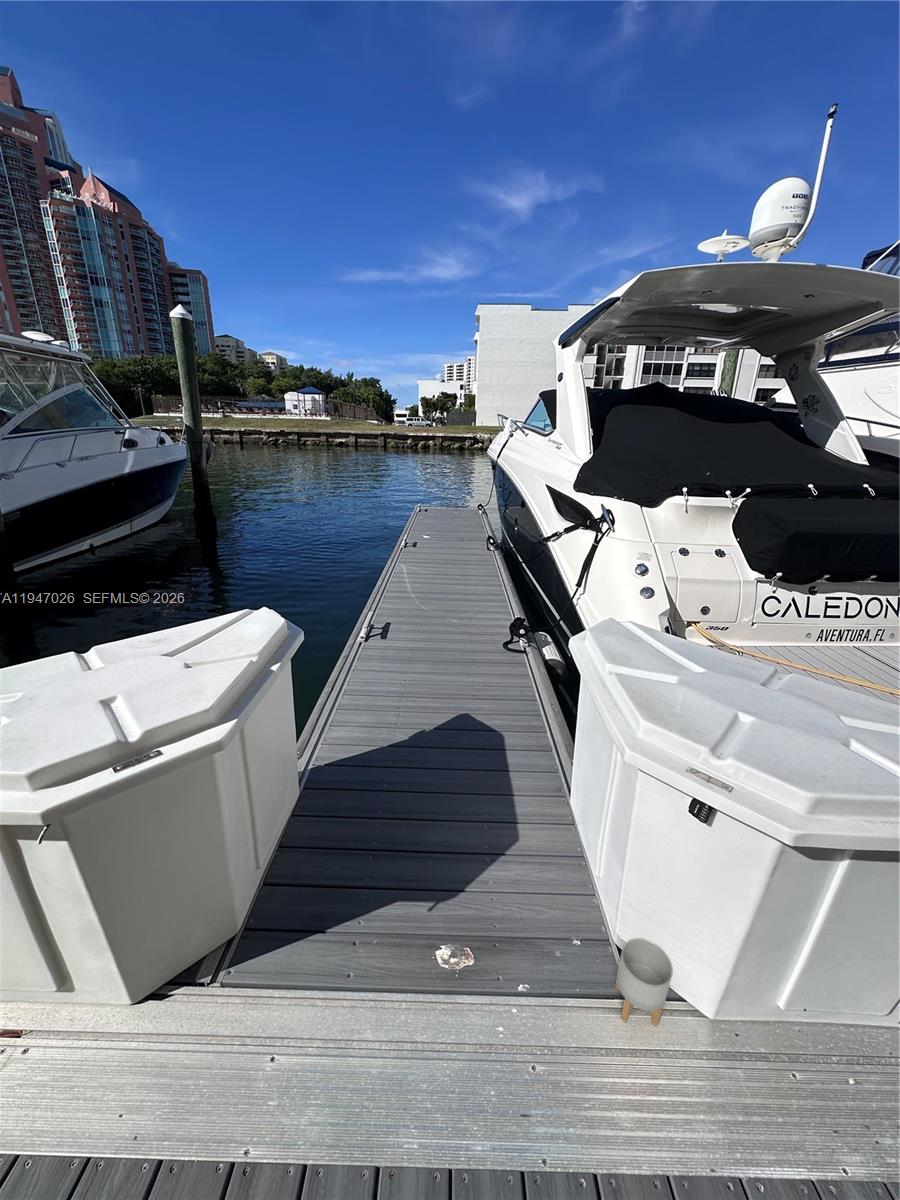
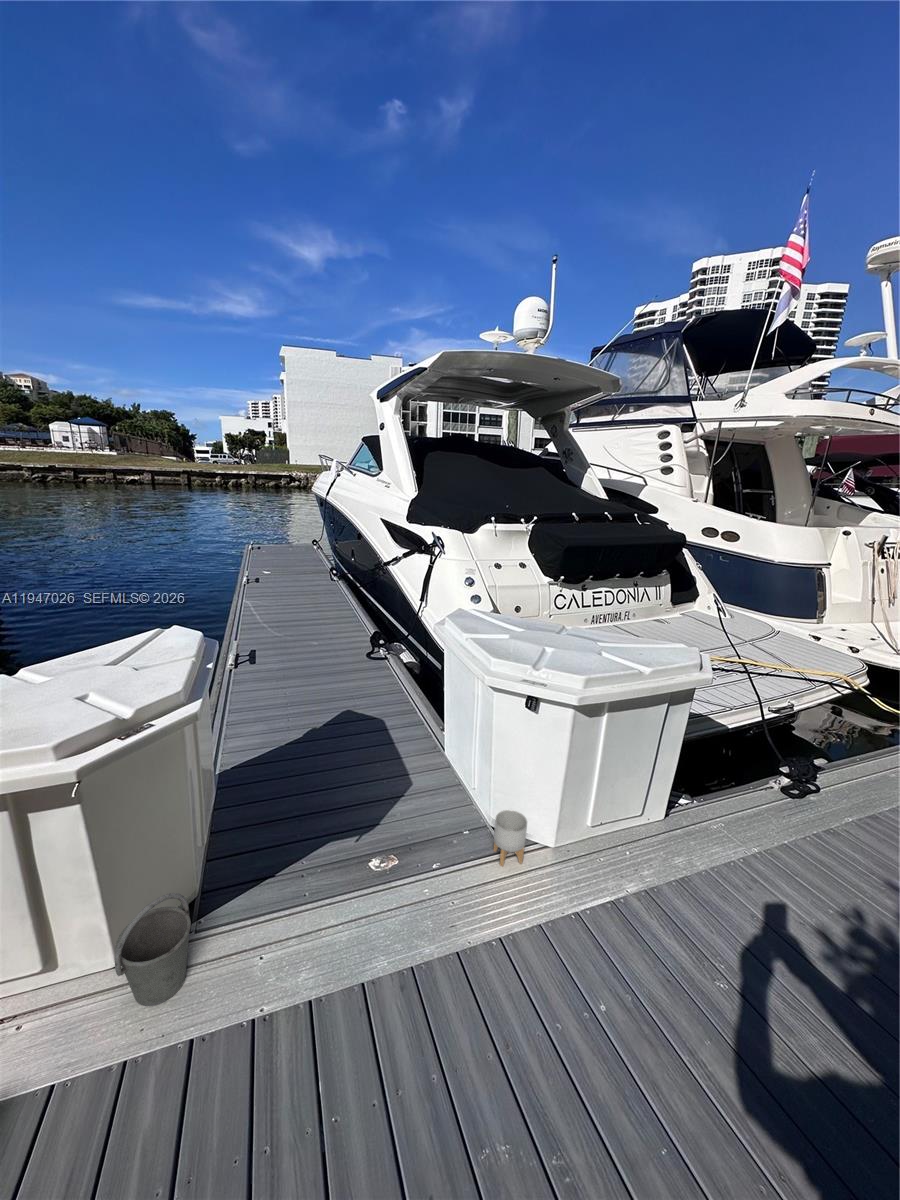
bucket: none [79,965,191,1098] -> present [115,893,191,1006]

